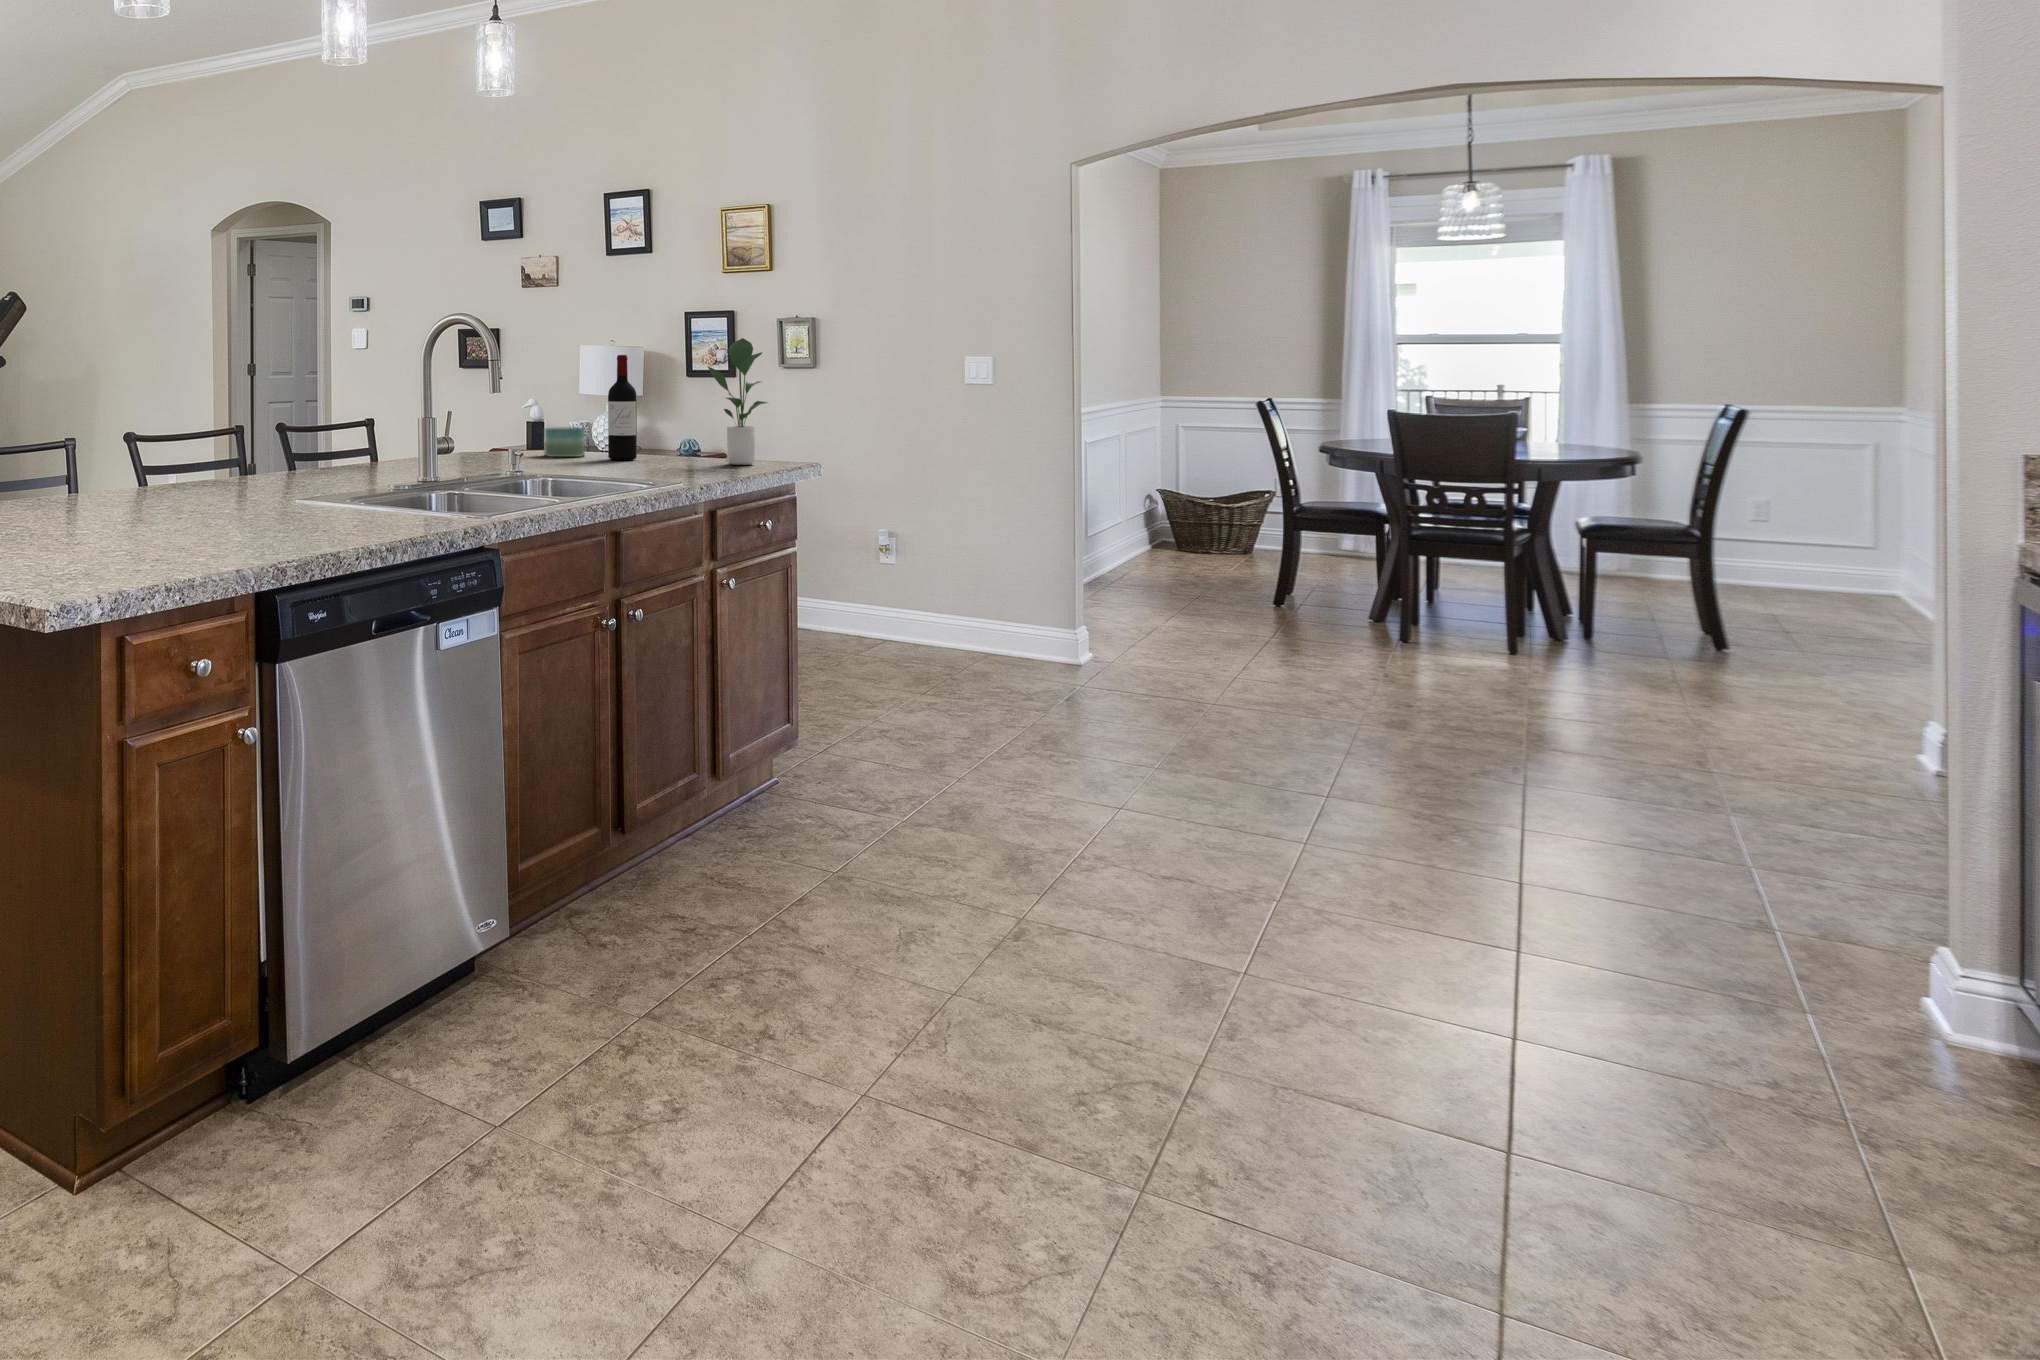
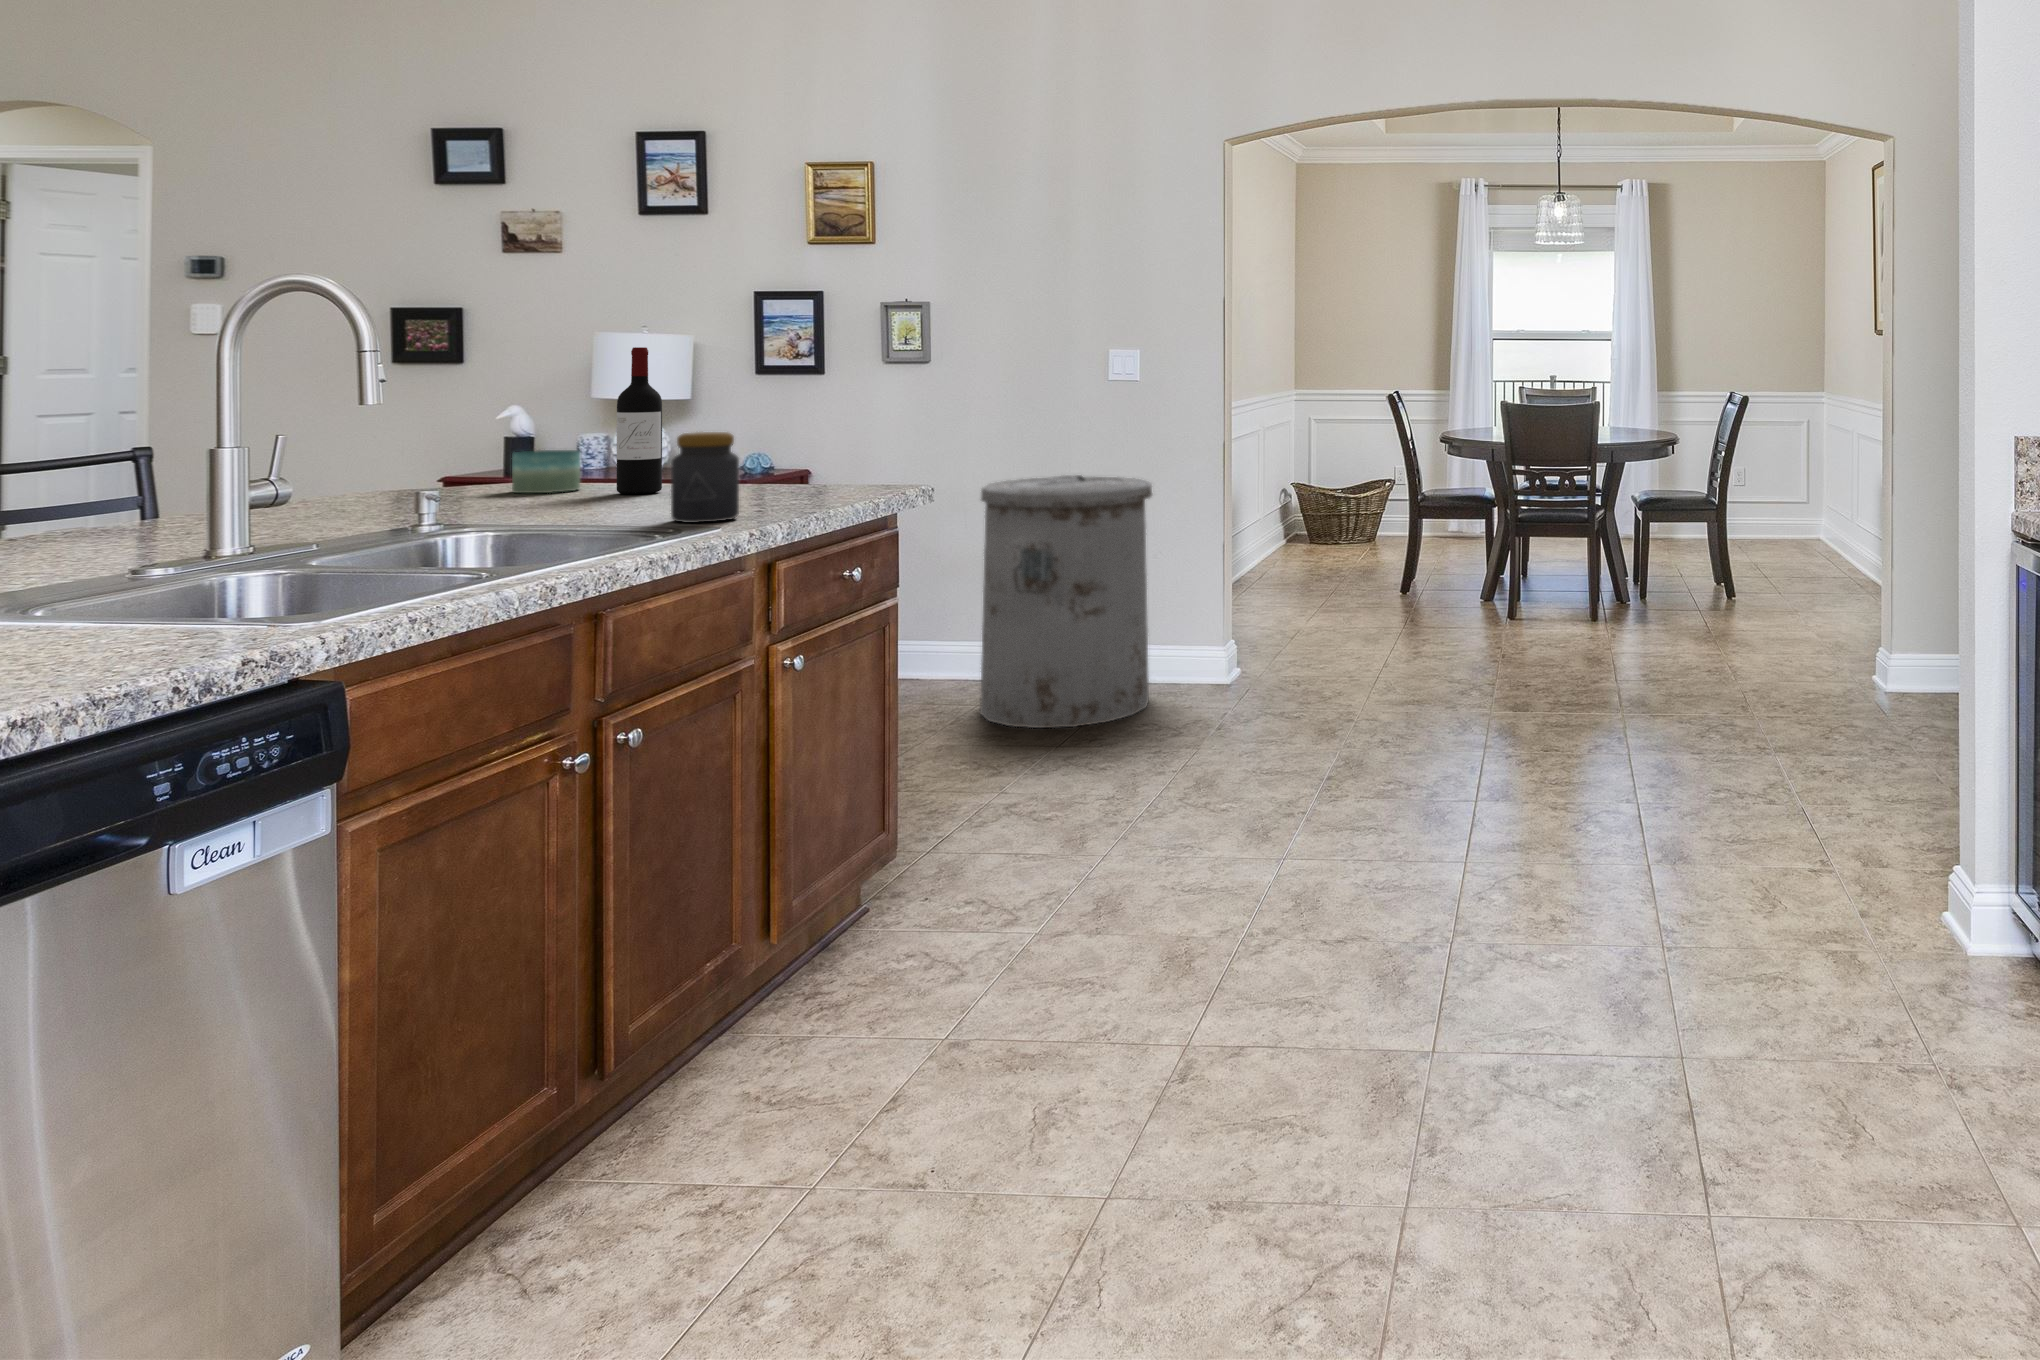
potted plant: present [708,338,768,465] -> none [769,325,859,493]
jar: none [648,415,691,478] -> present [671,432,739,523]
trash can: none [862,466,1012,682] -> present [980,474,1152,728]

